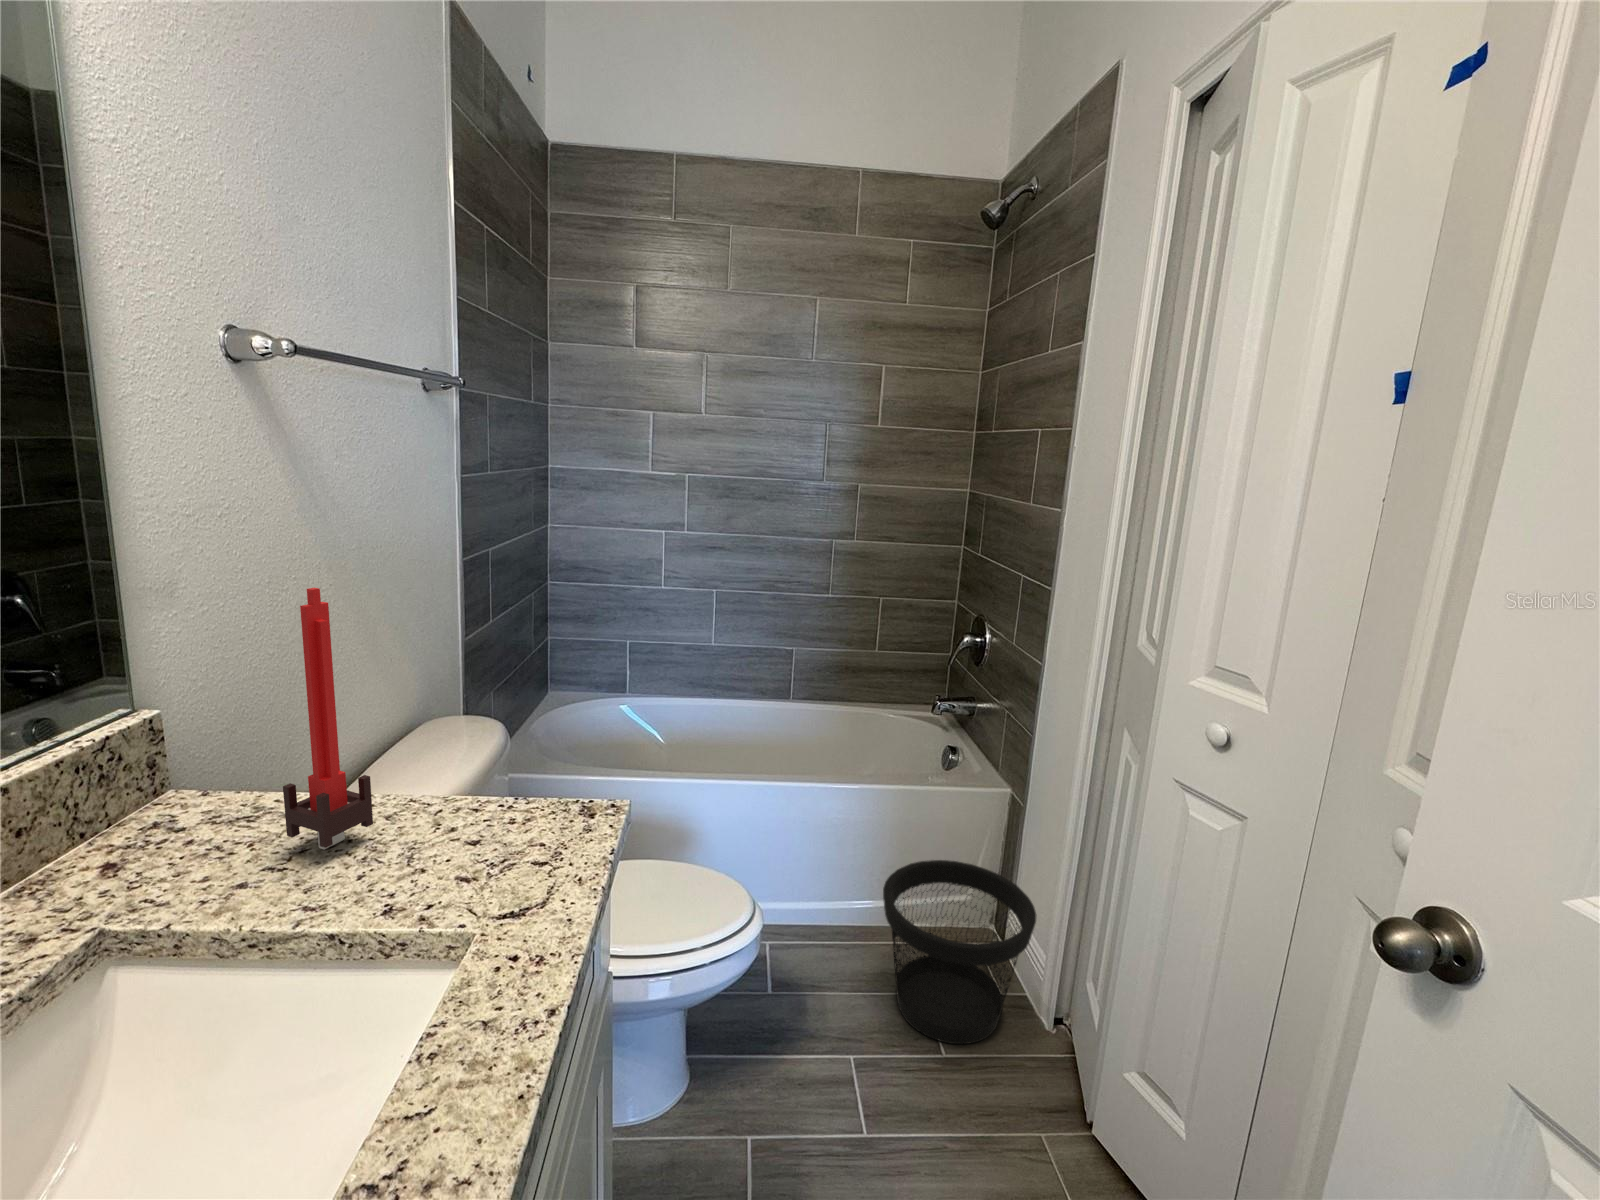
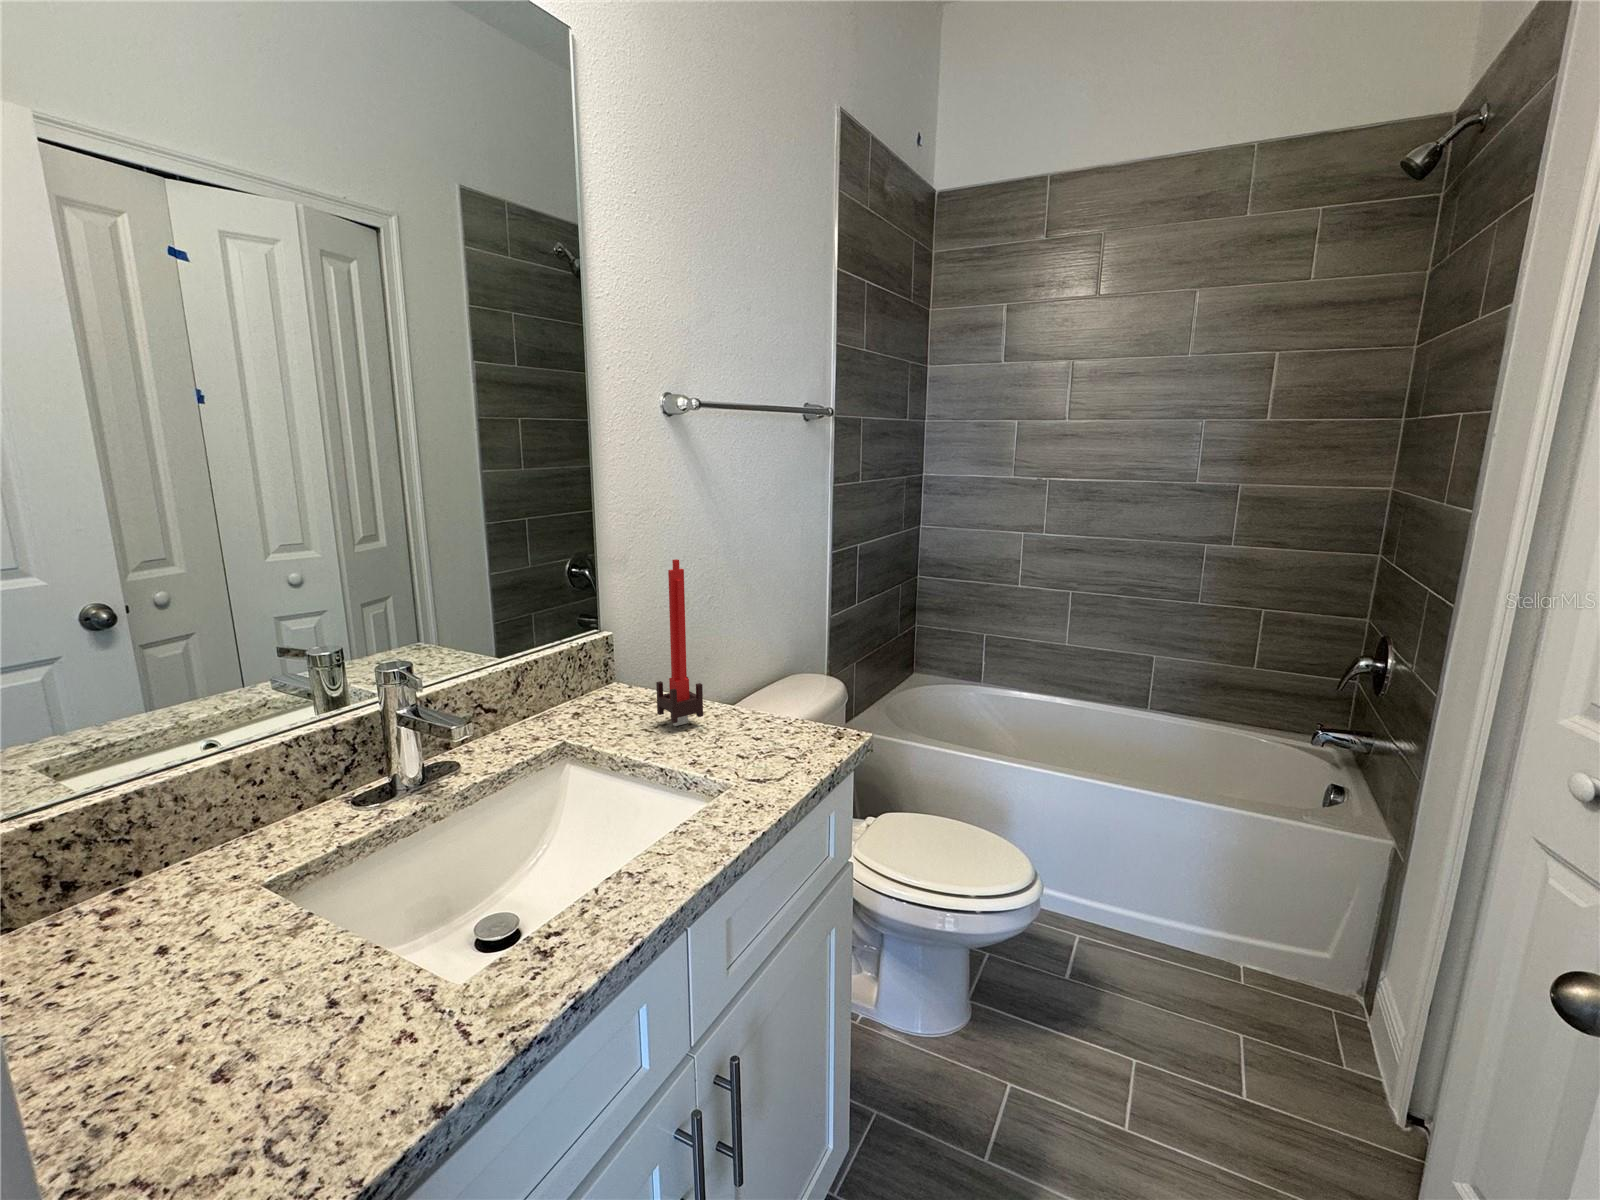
wastebasket: present [883,860,1036,1044] -> none [1190,894,1386,1103]

